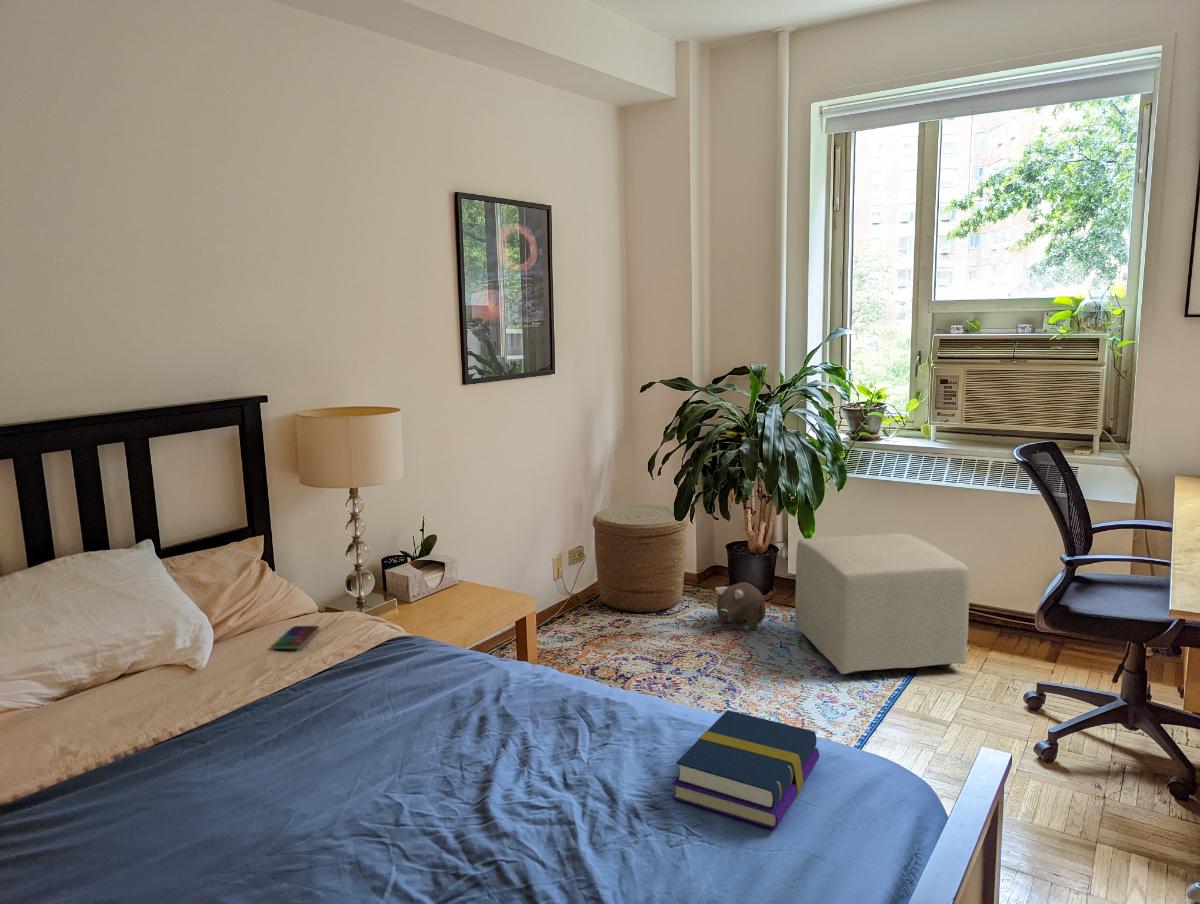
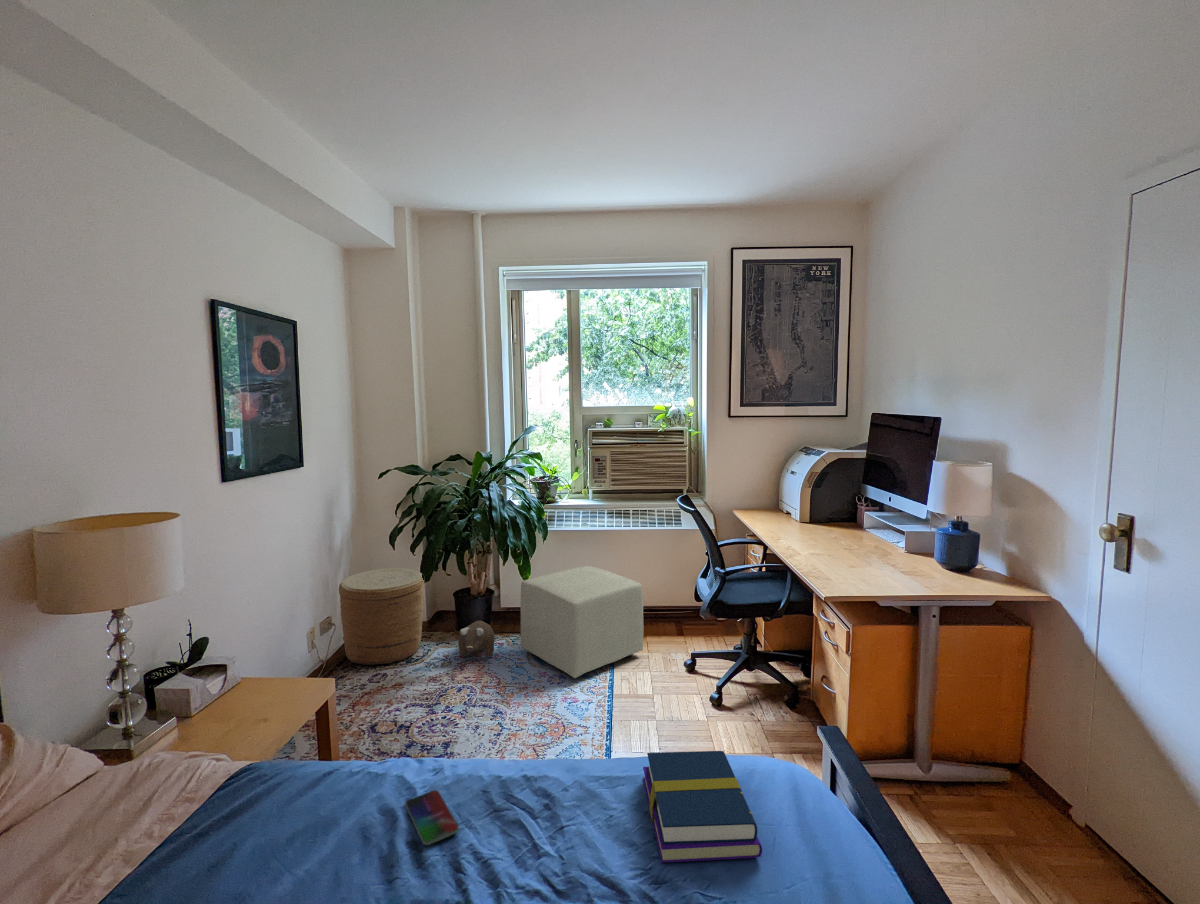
smartphone: present [273,626,319,649] -> present [405,790,459,845]

